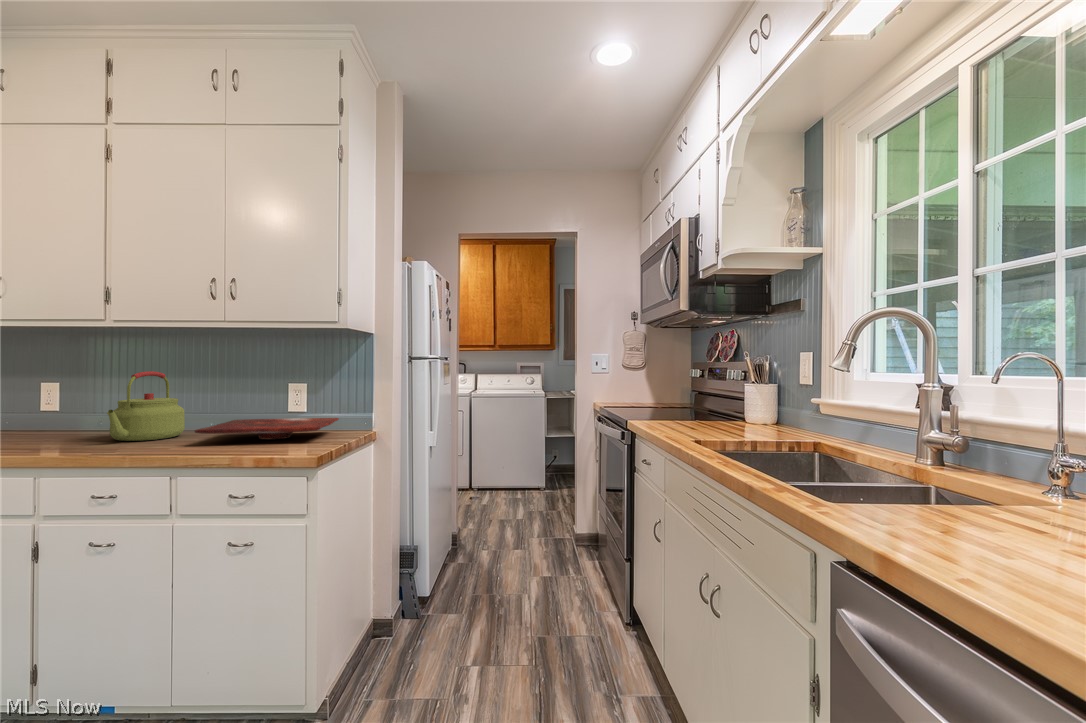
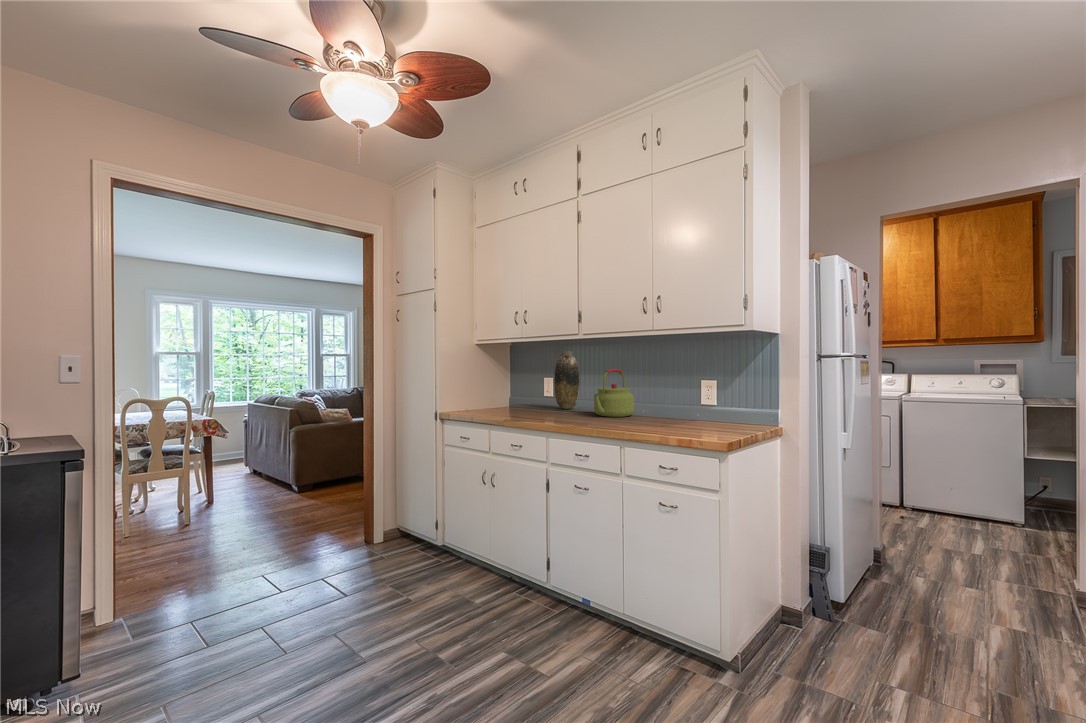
vase: none [29,345,86,435] -> present [554,352,579,409]
cutting board: present [195,418,339,439] -> none [643,407,748,424]

